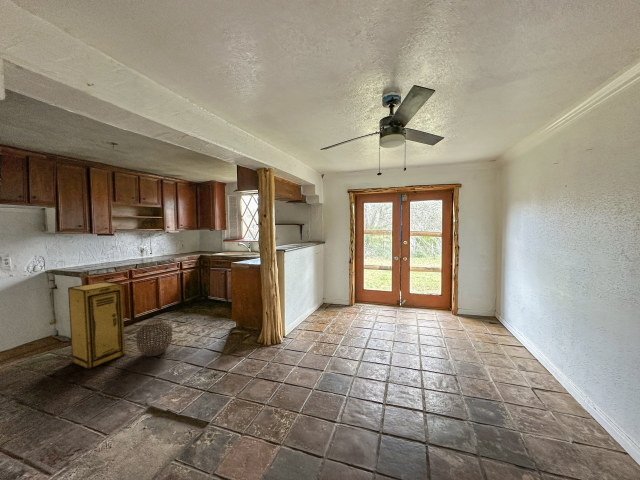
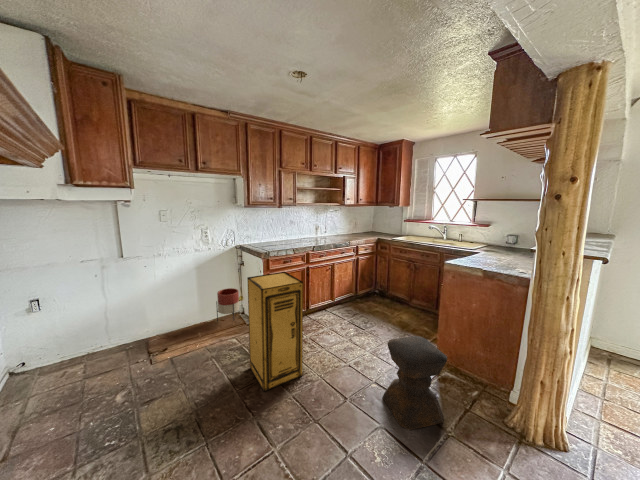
stool: none [187,306,223,356] -> present [383,336,447,430]
planter: none [22,312,53,346] -> present [216,288,239,321]
woven basket: present [136,319,172,356] -> none [317,339,362,396]

